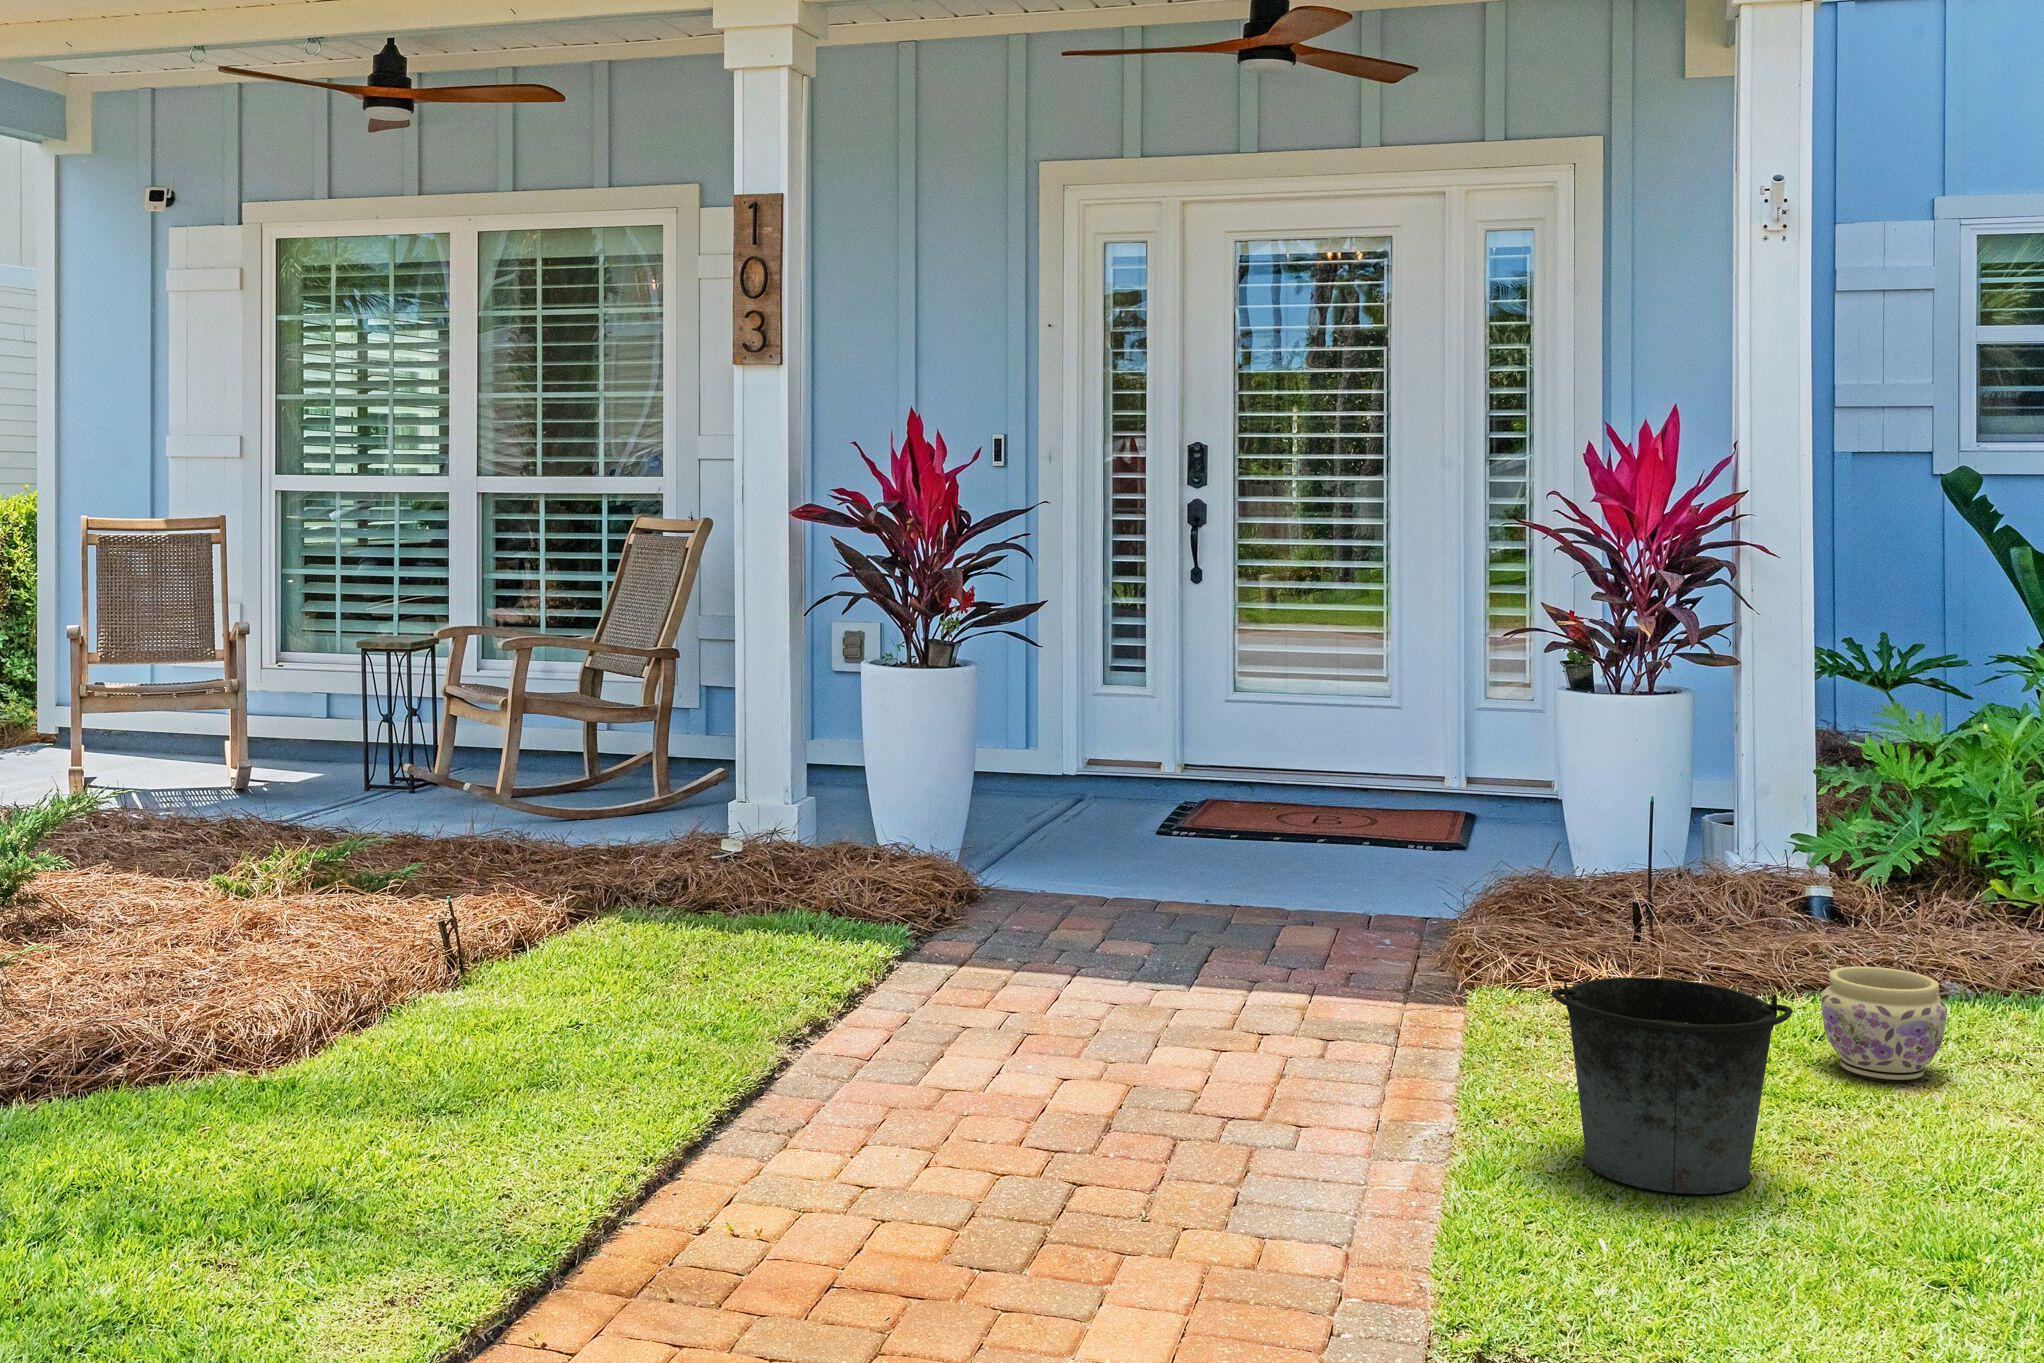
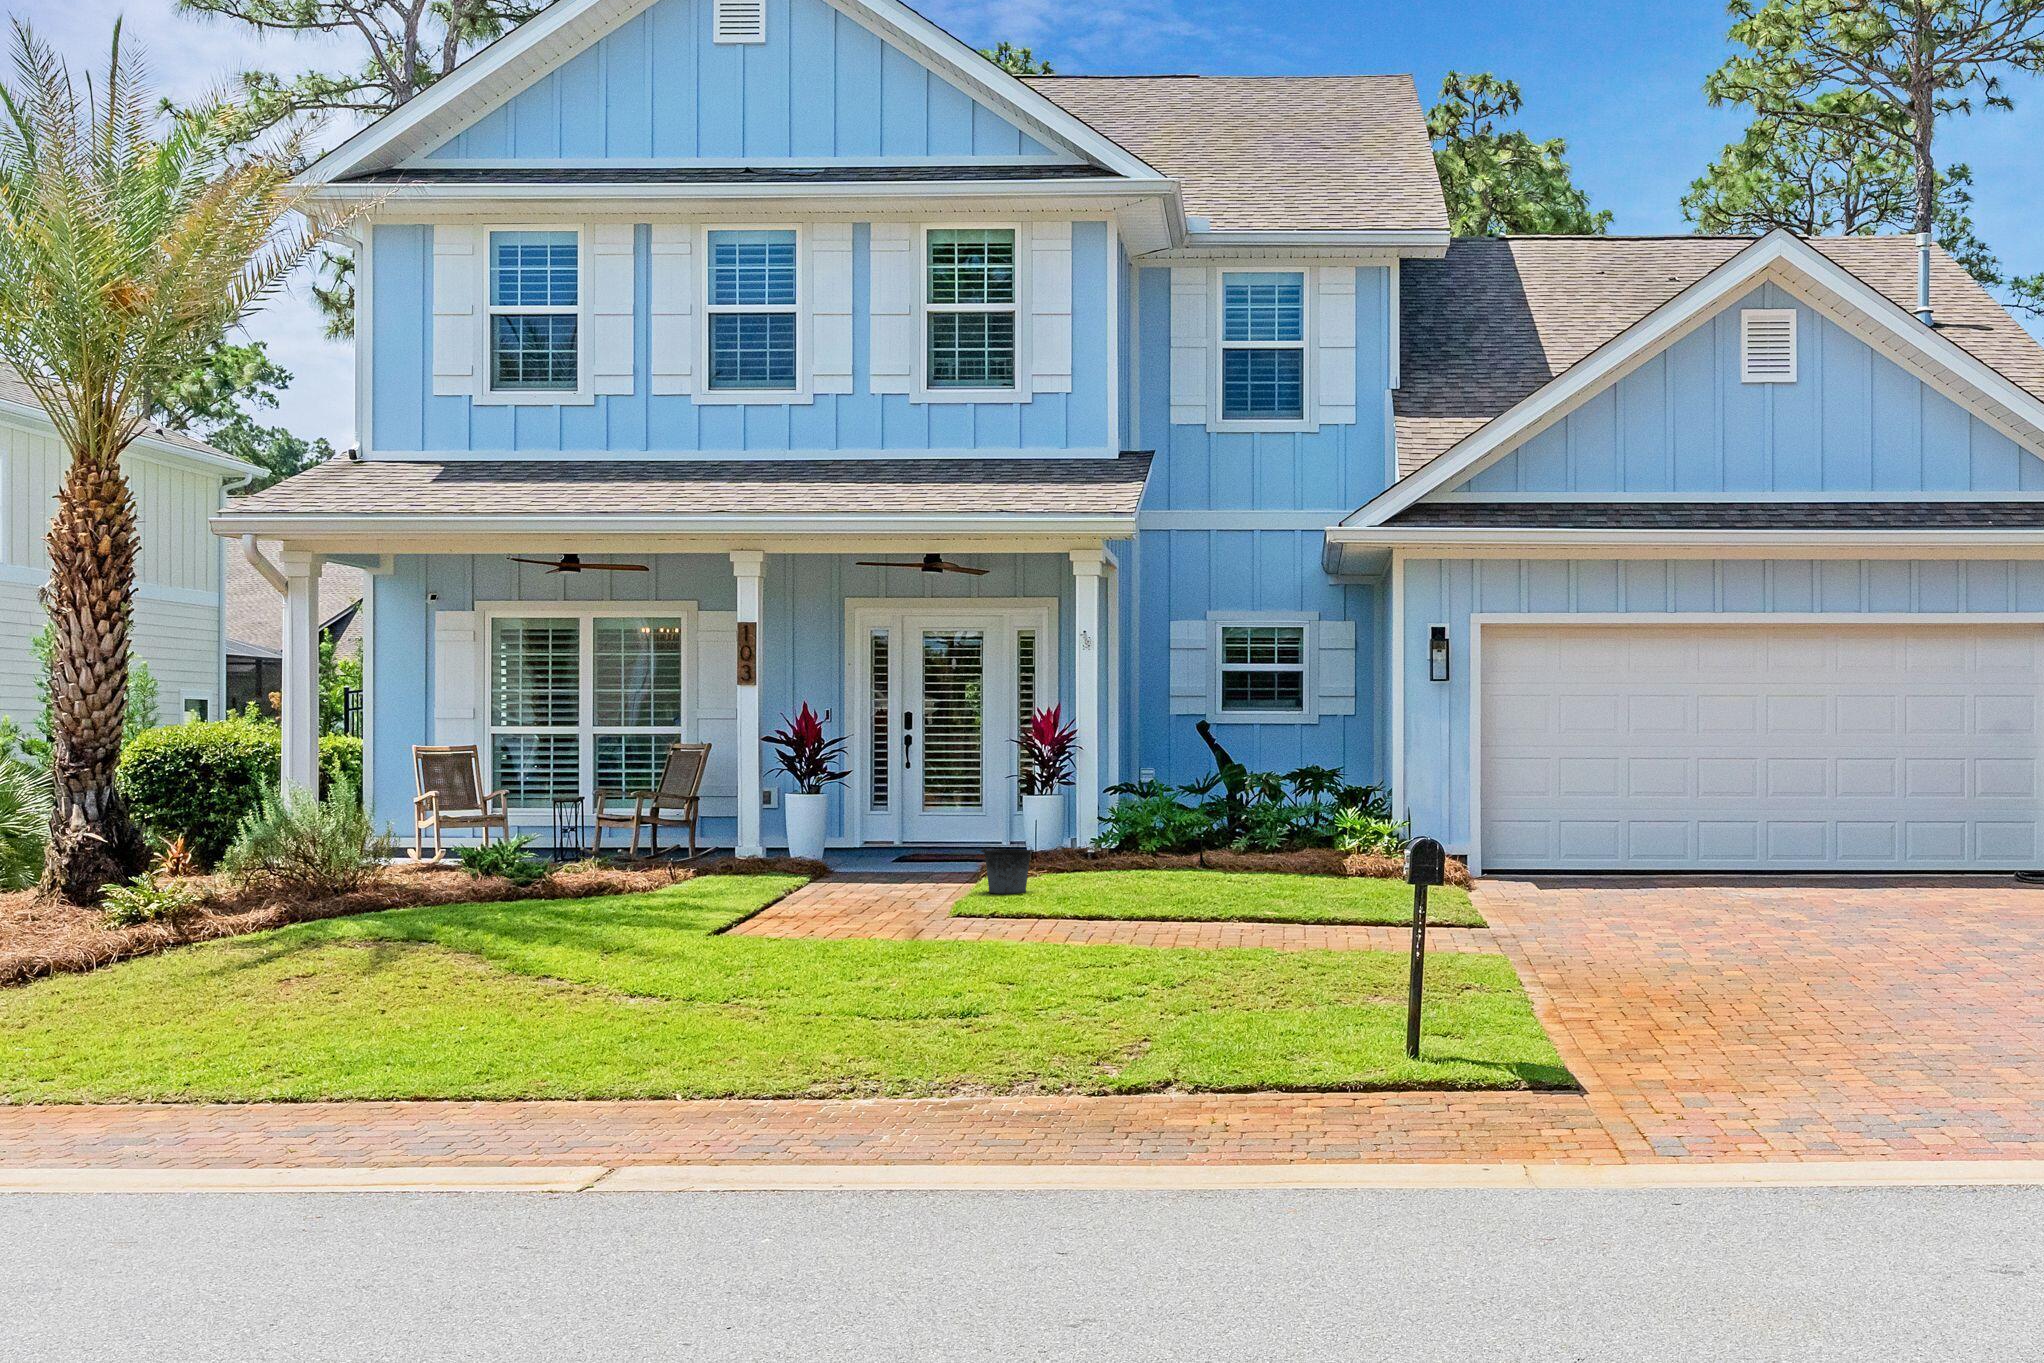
planter: present [1821,967,1947,1082] -> none [1061,854,1090,881]

